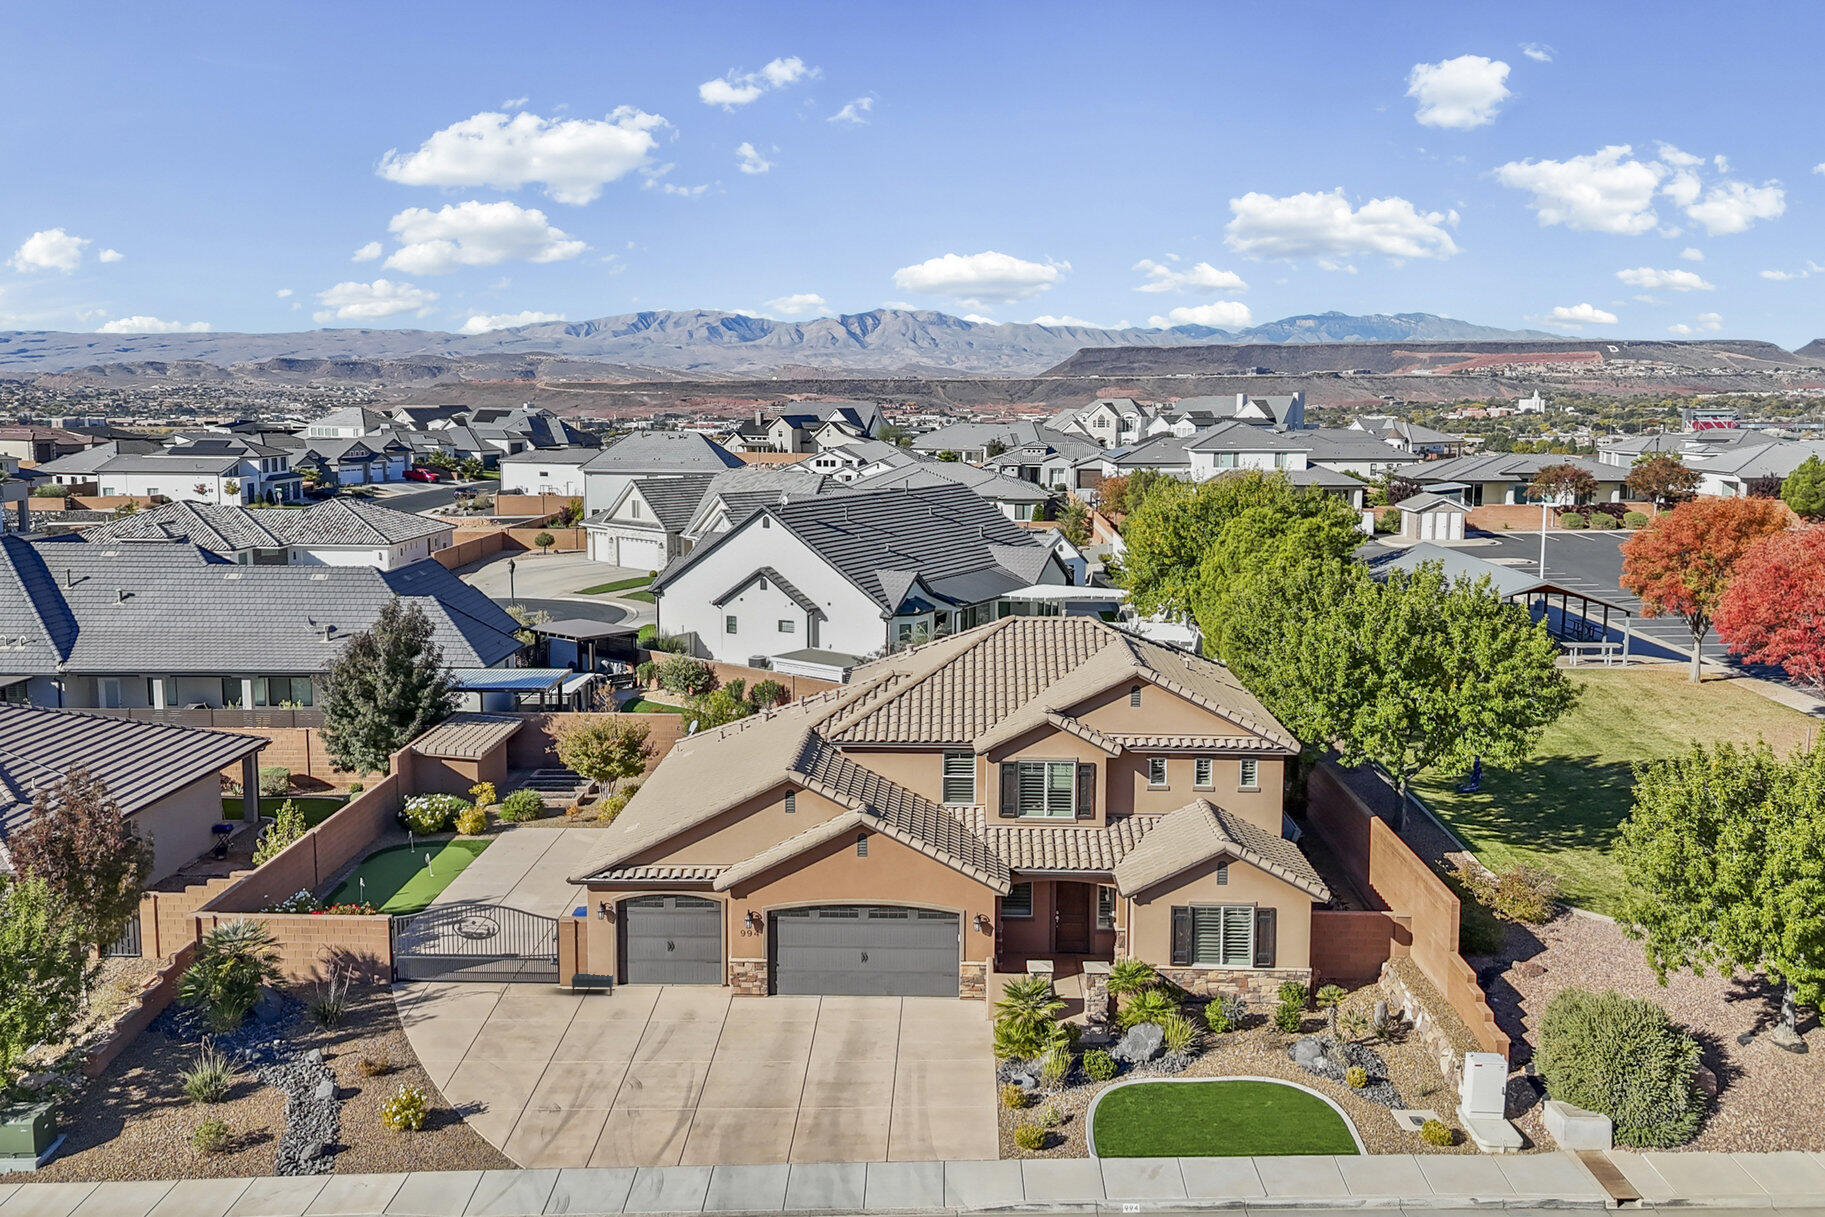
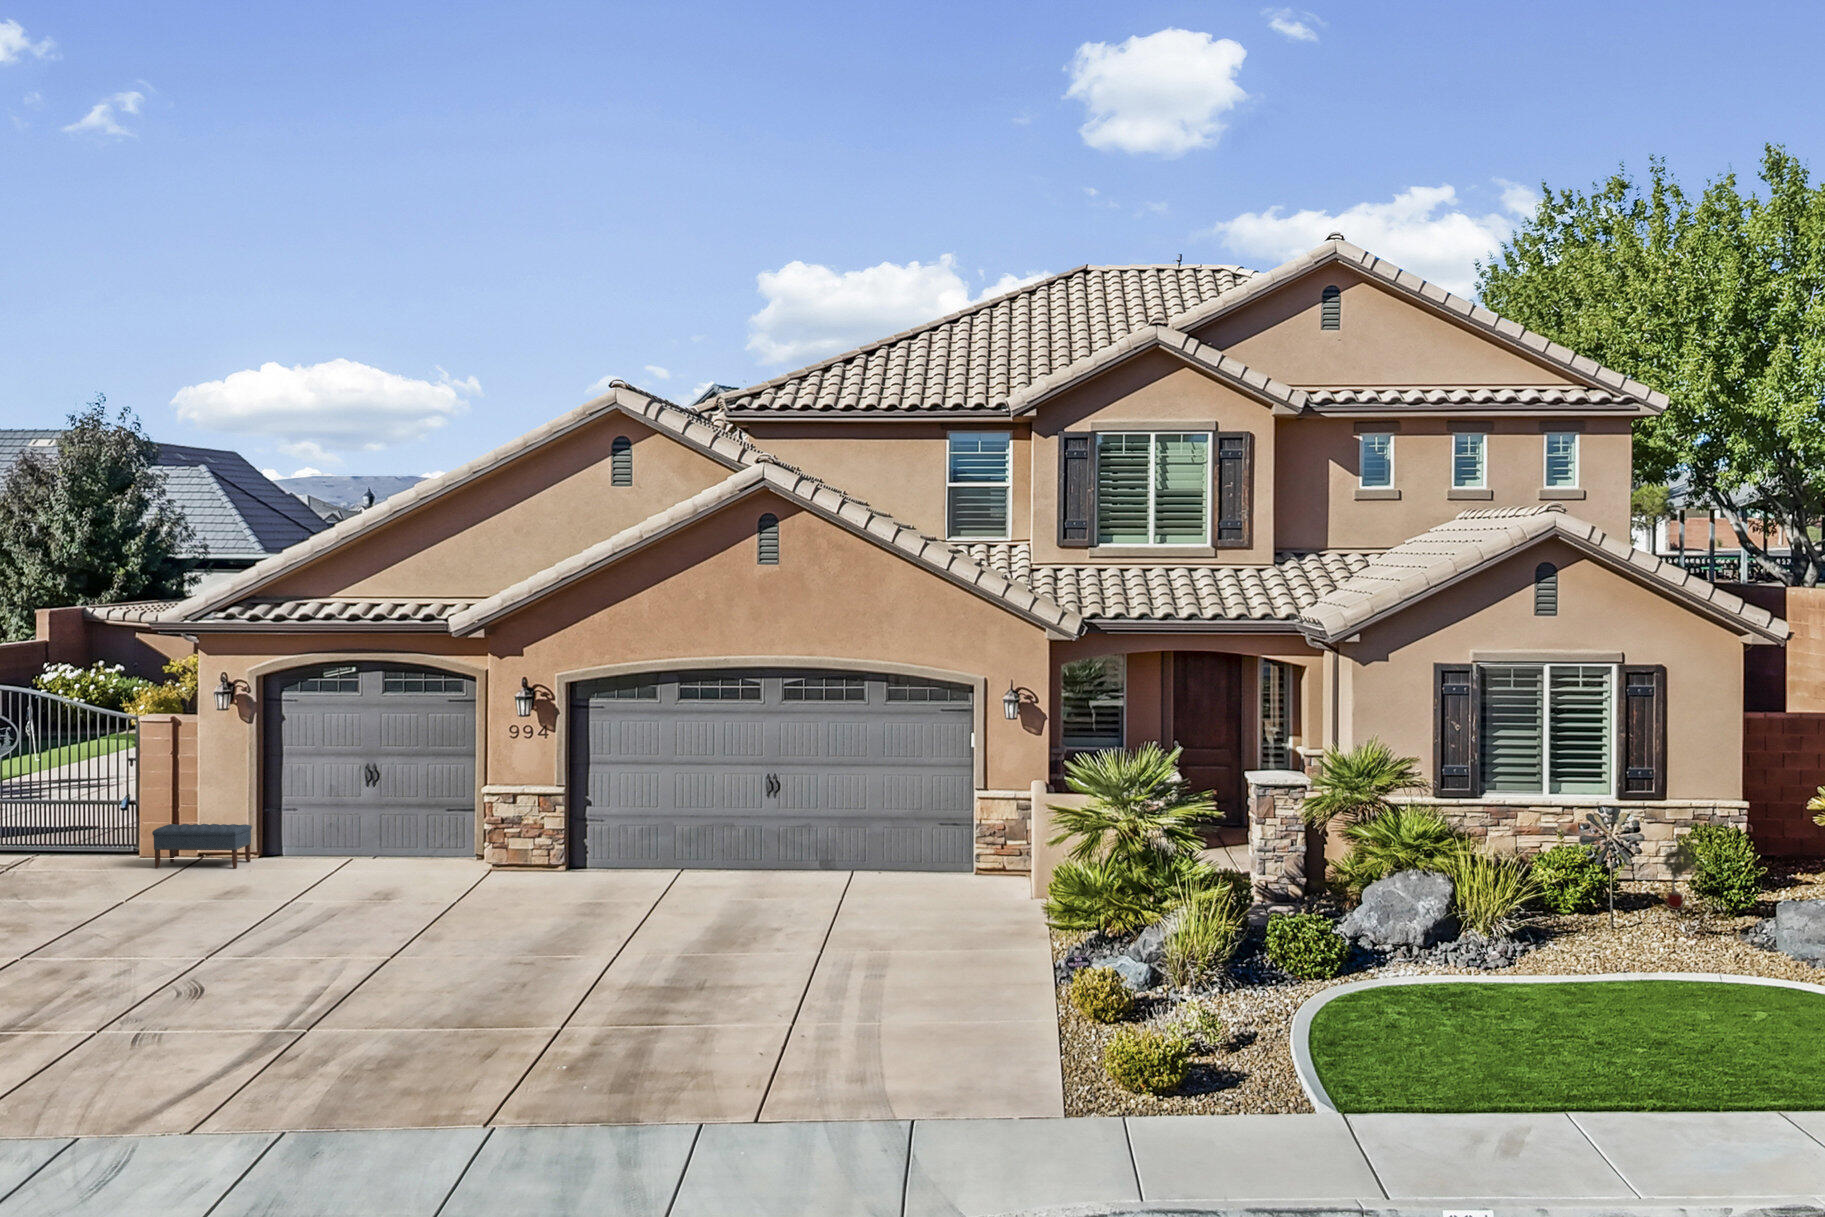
potted tree: none [1261,996,1279,1027] -> present [1663,835,1704,909]

